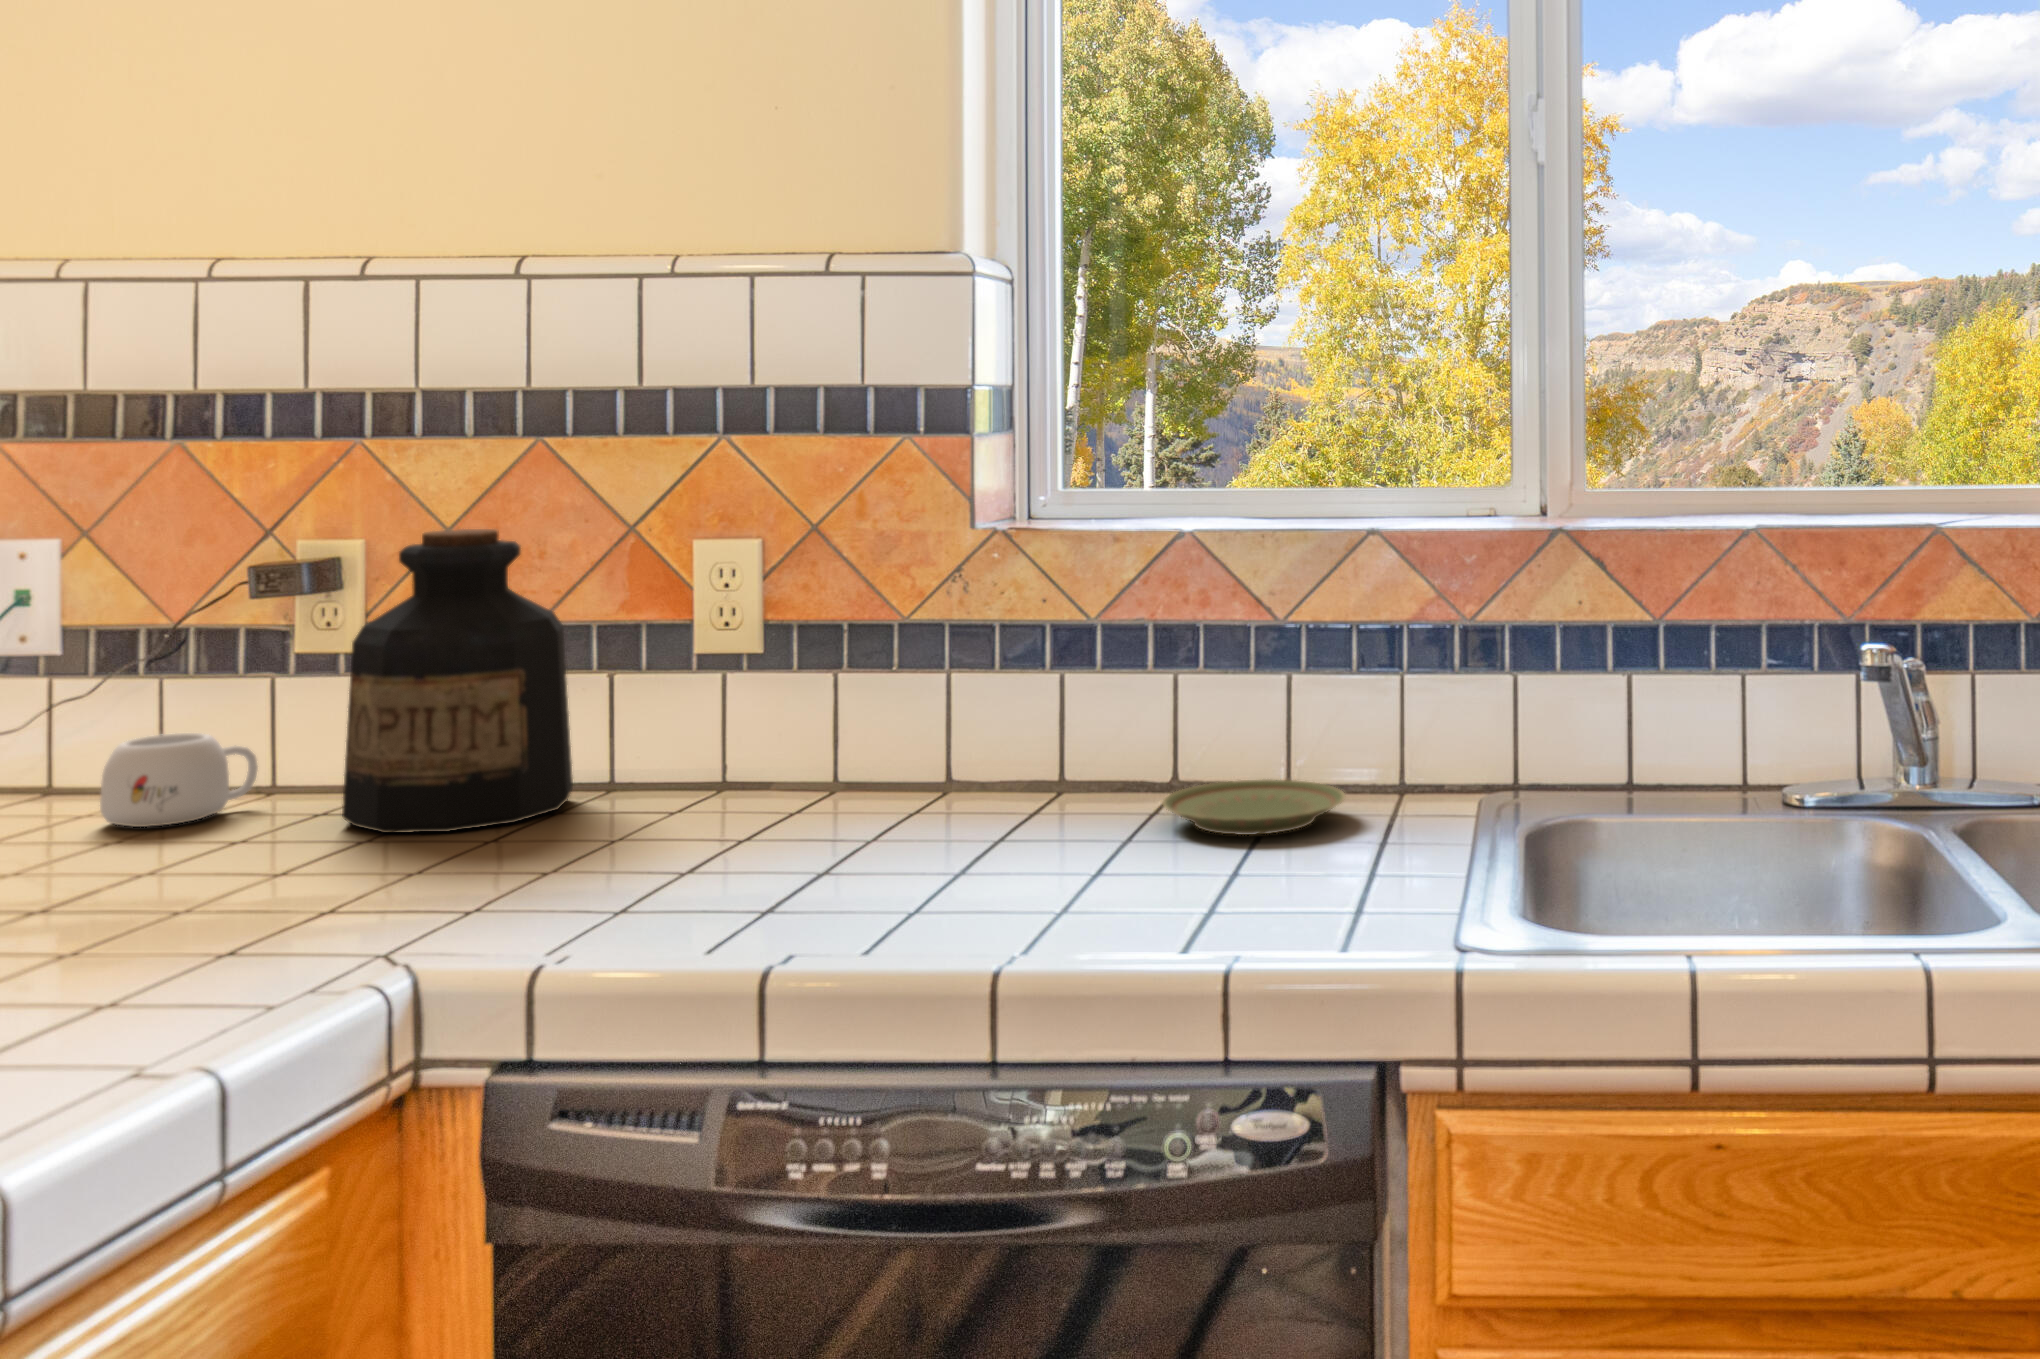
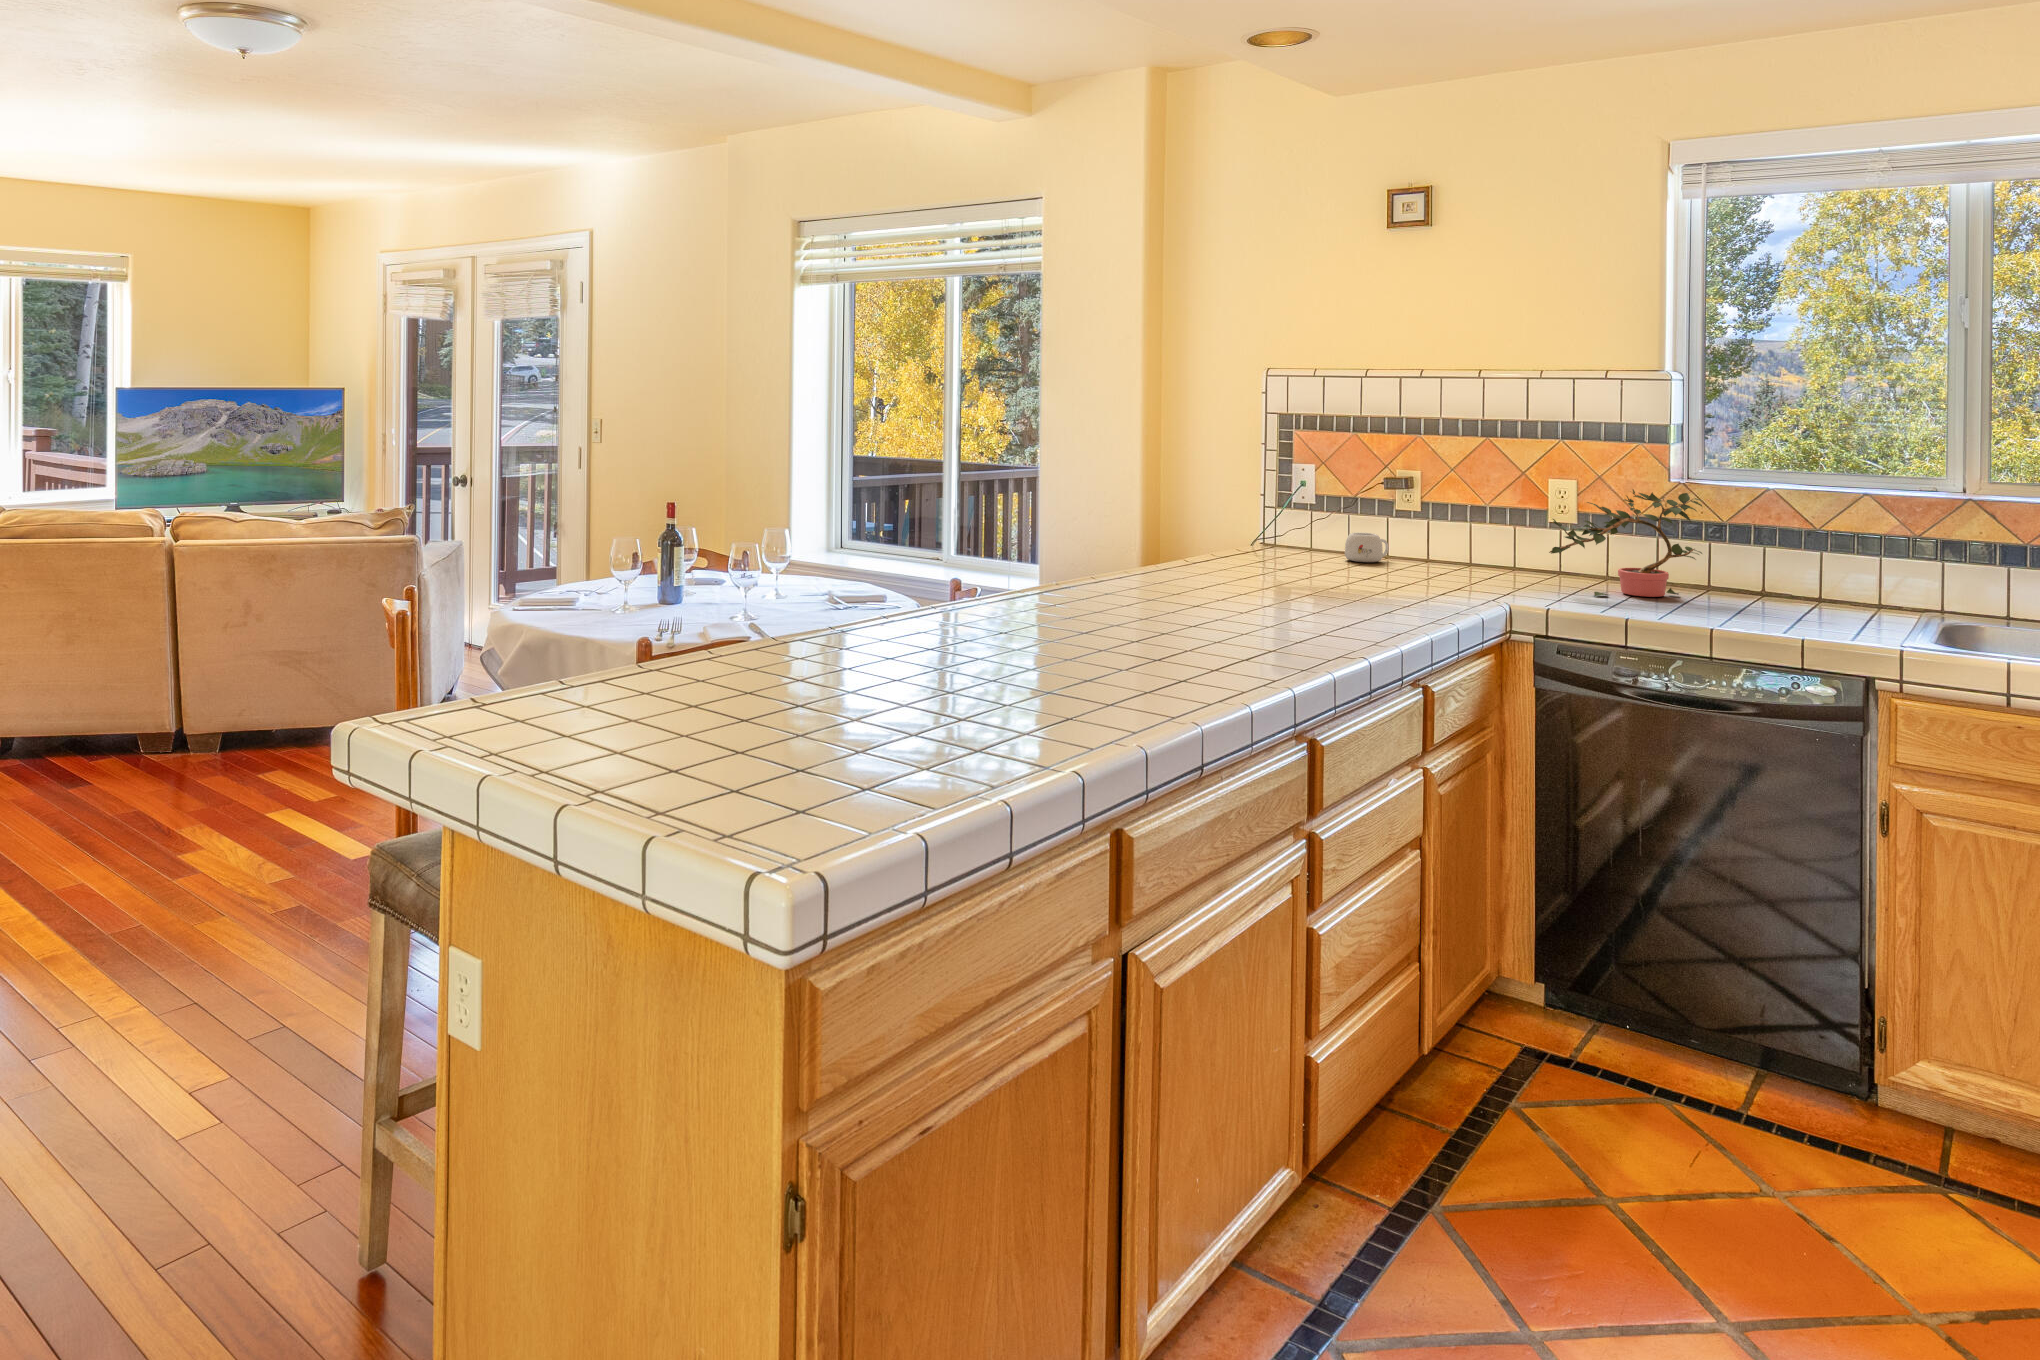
bottle: present [342,529,573,833] -> none [1426,469,1504,574]
potted plant: none [623,555,1044,875] -> present [1549,489,1702,597]
plate: present [1162,779,1345,835] -> none [1761,592,1850,611]

